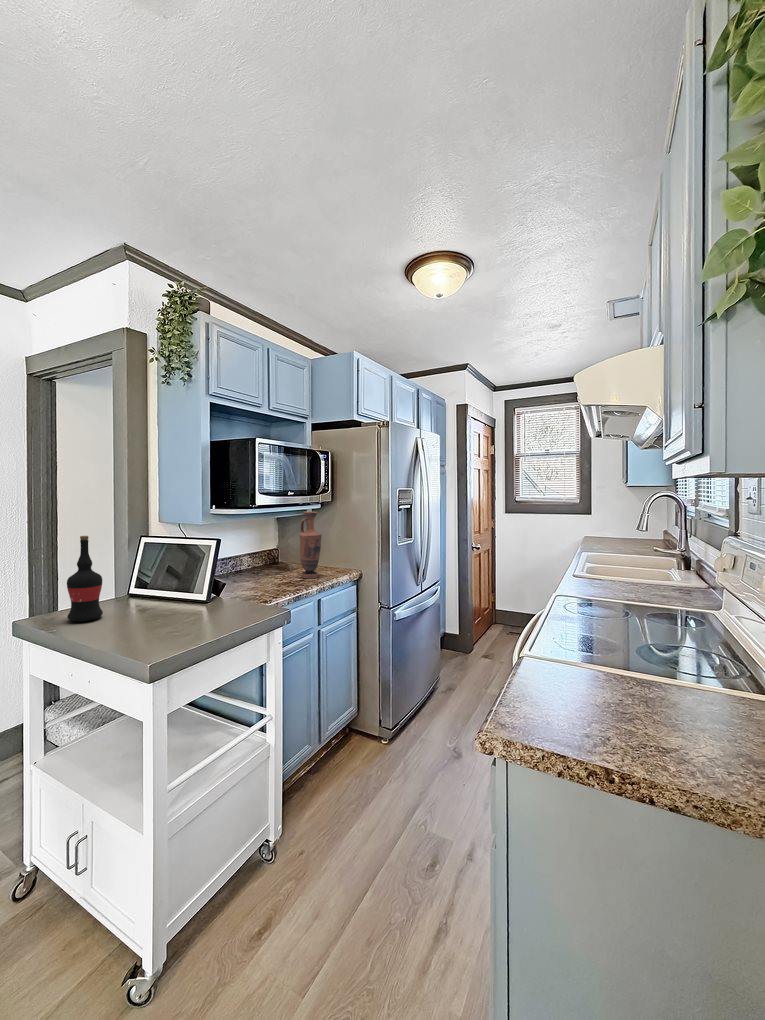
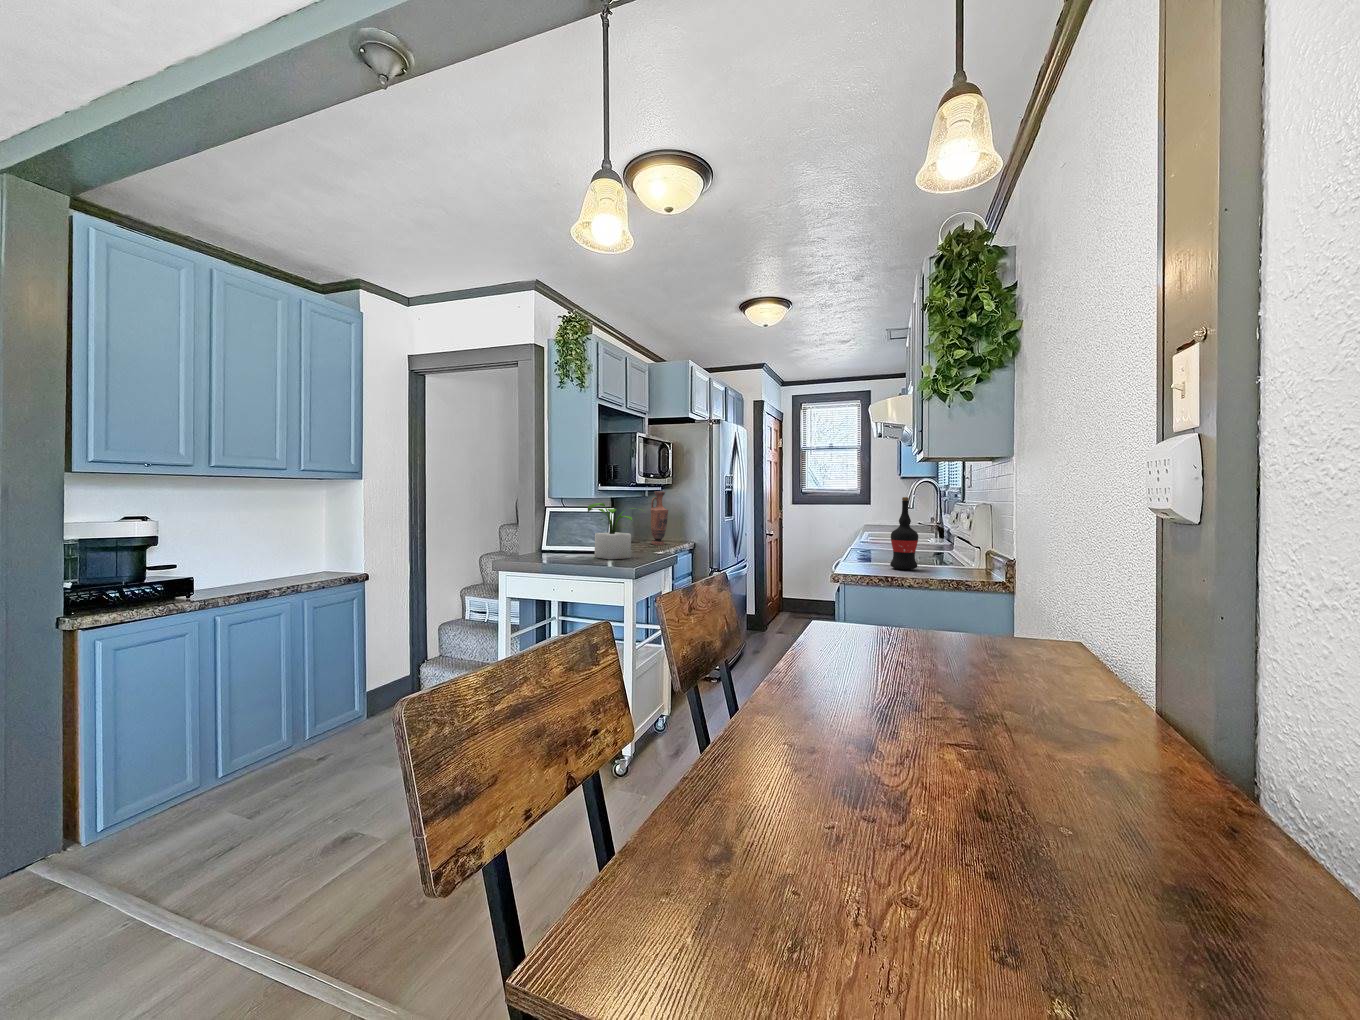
wine bottle: present [67,536,103,621] -> present [890,497,918,569]
potted plant: none [122,542,235,626] -> present [588,503,632,559]

